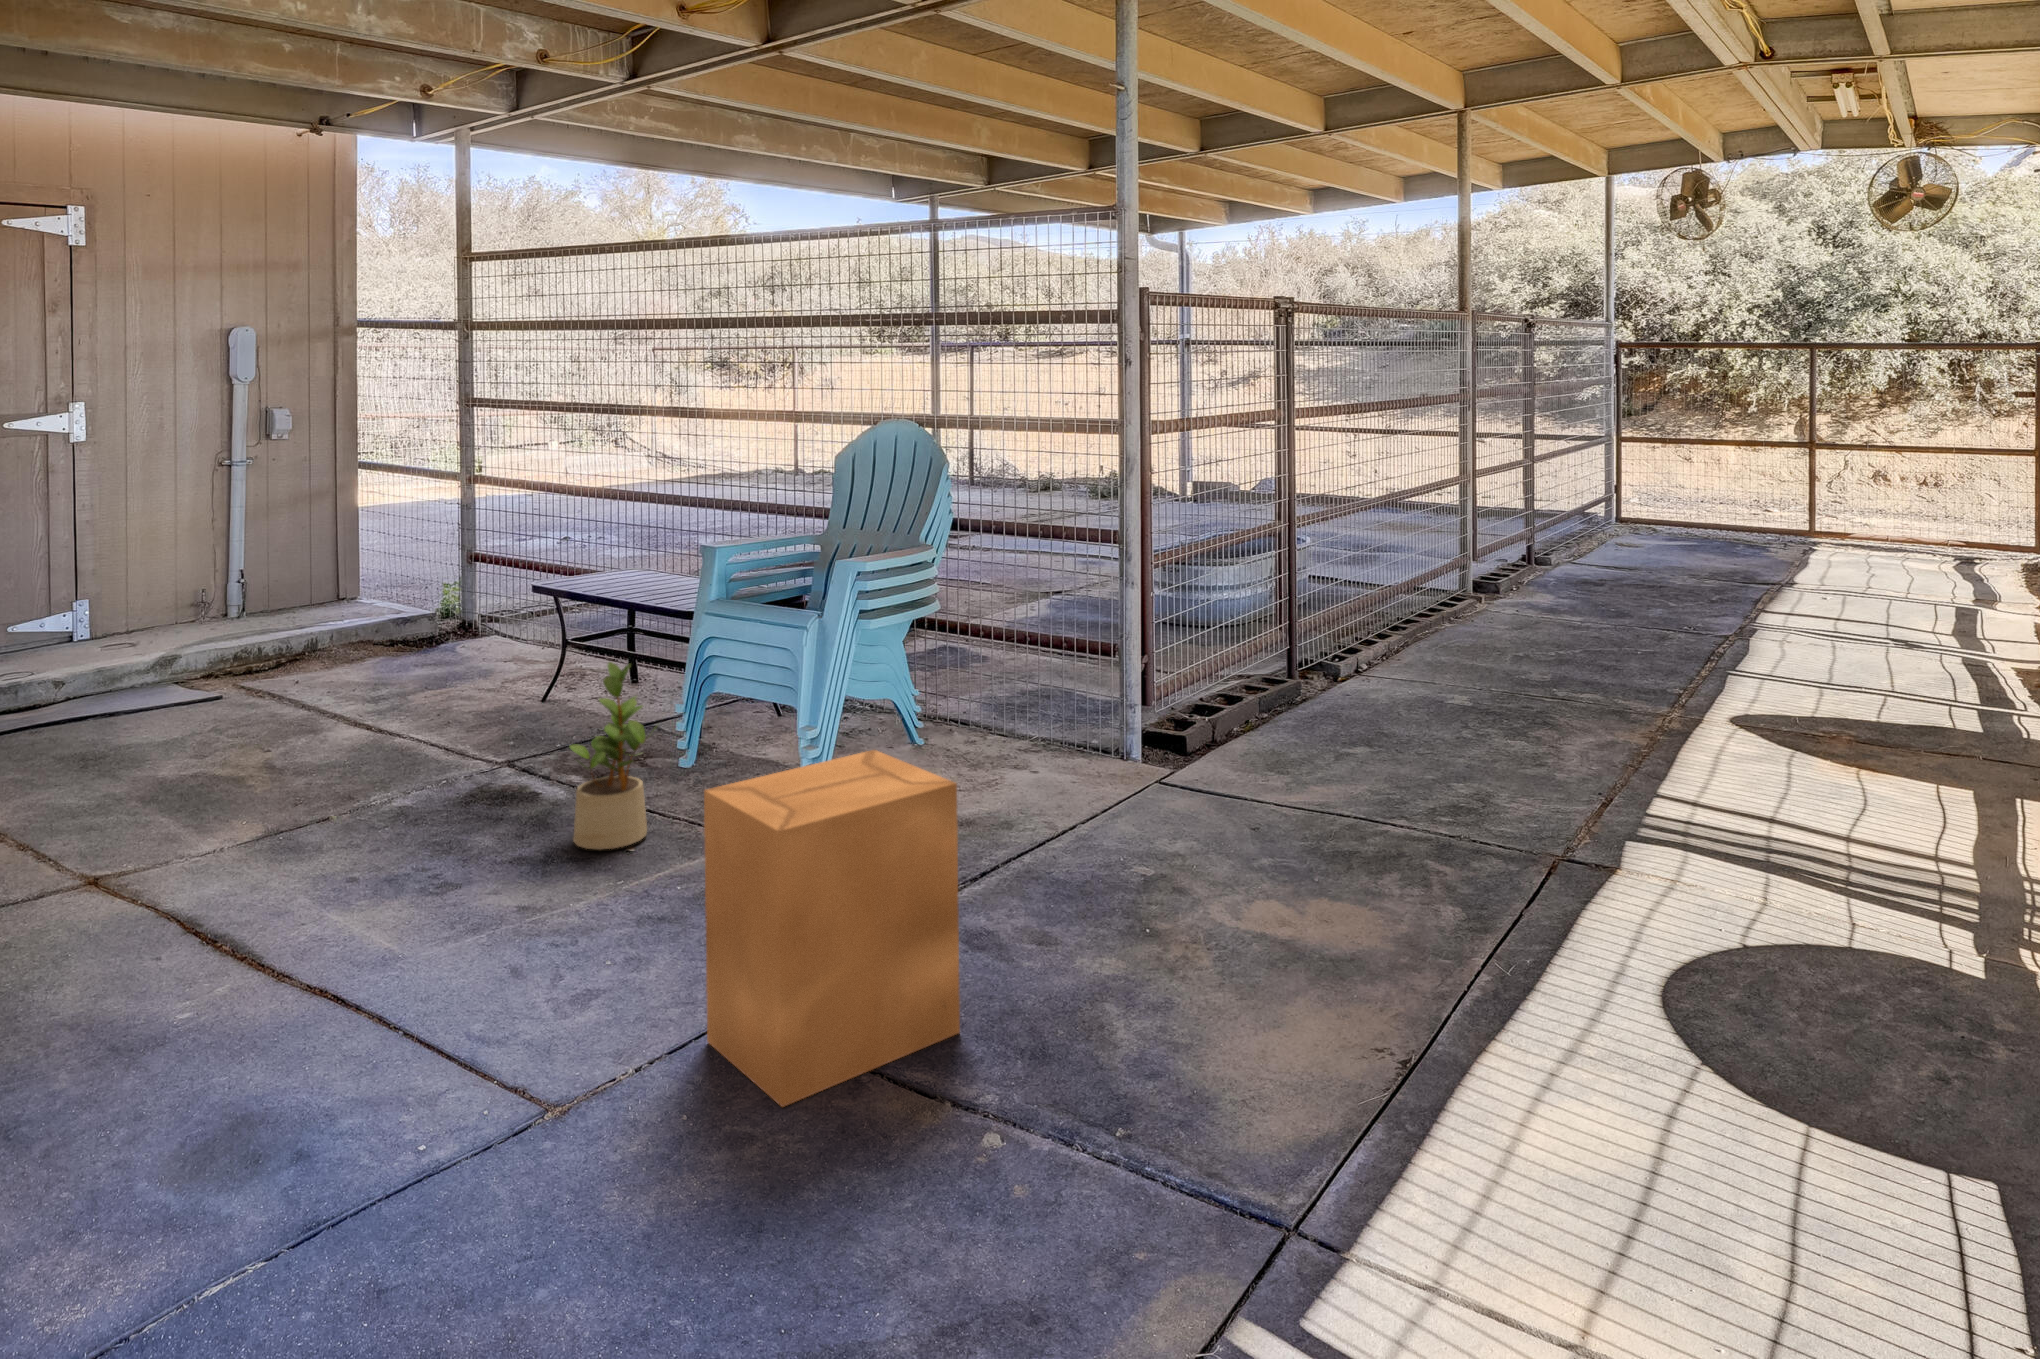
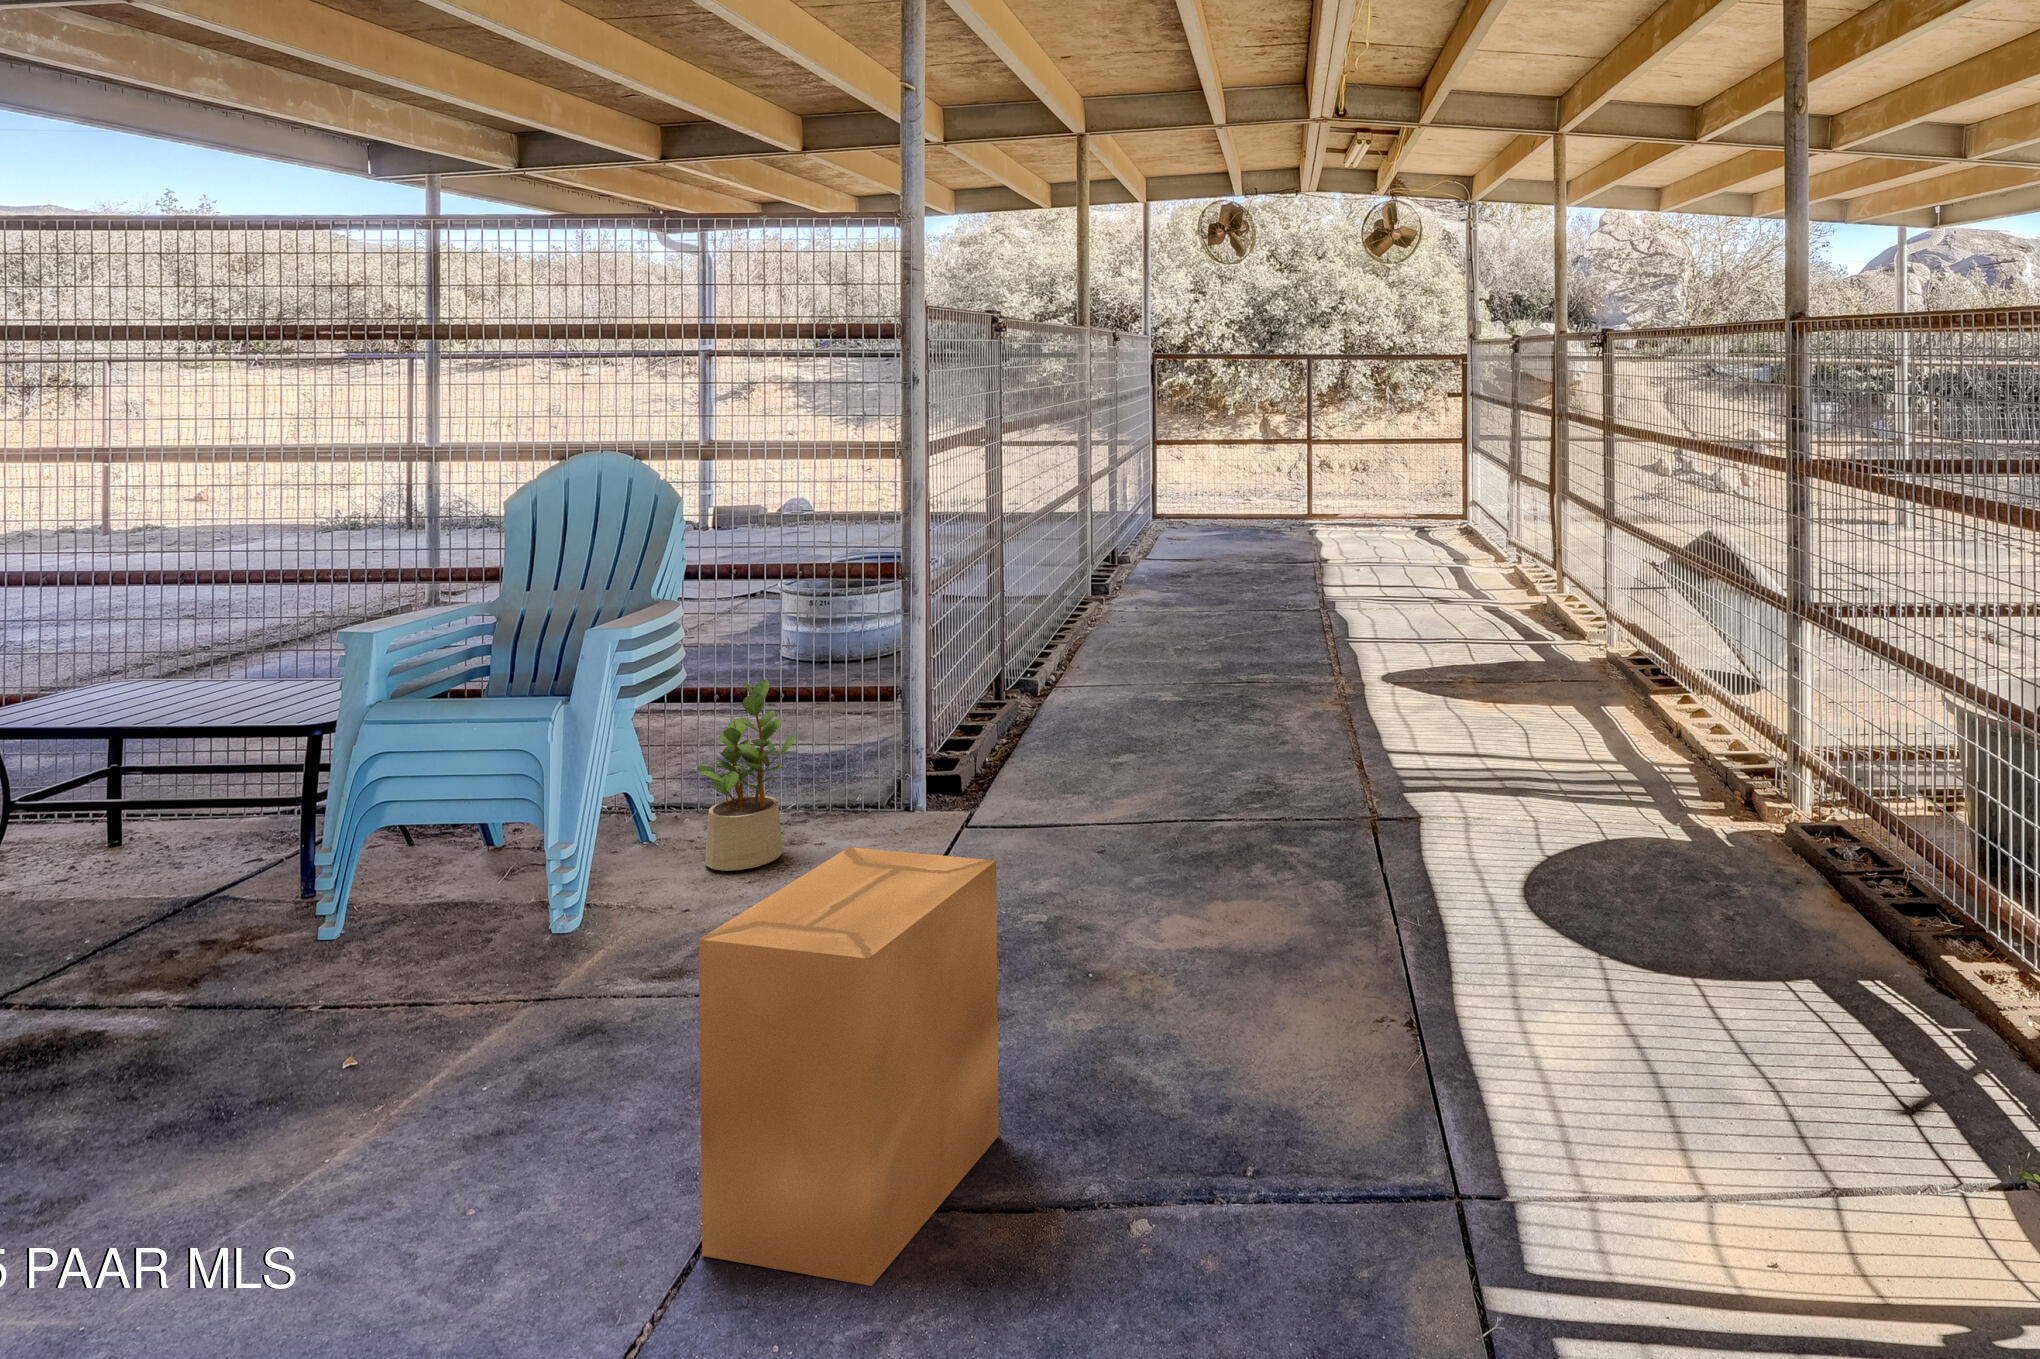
potted plant: present [570,662,647,849] -> present [697,679,796,871]

